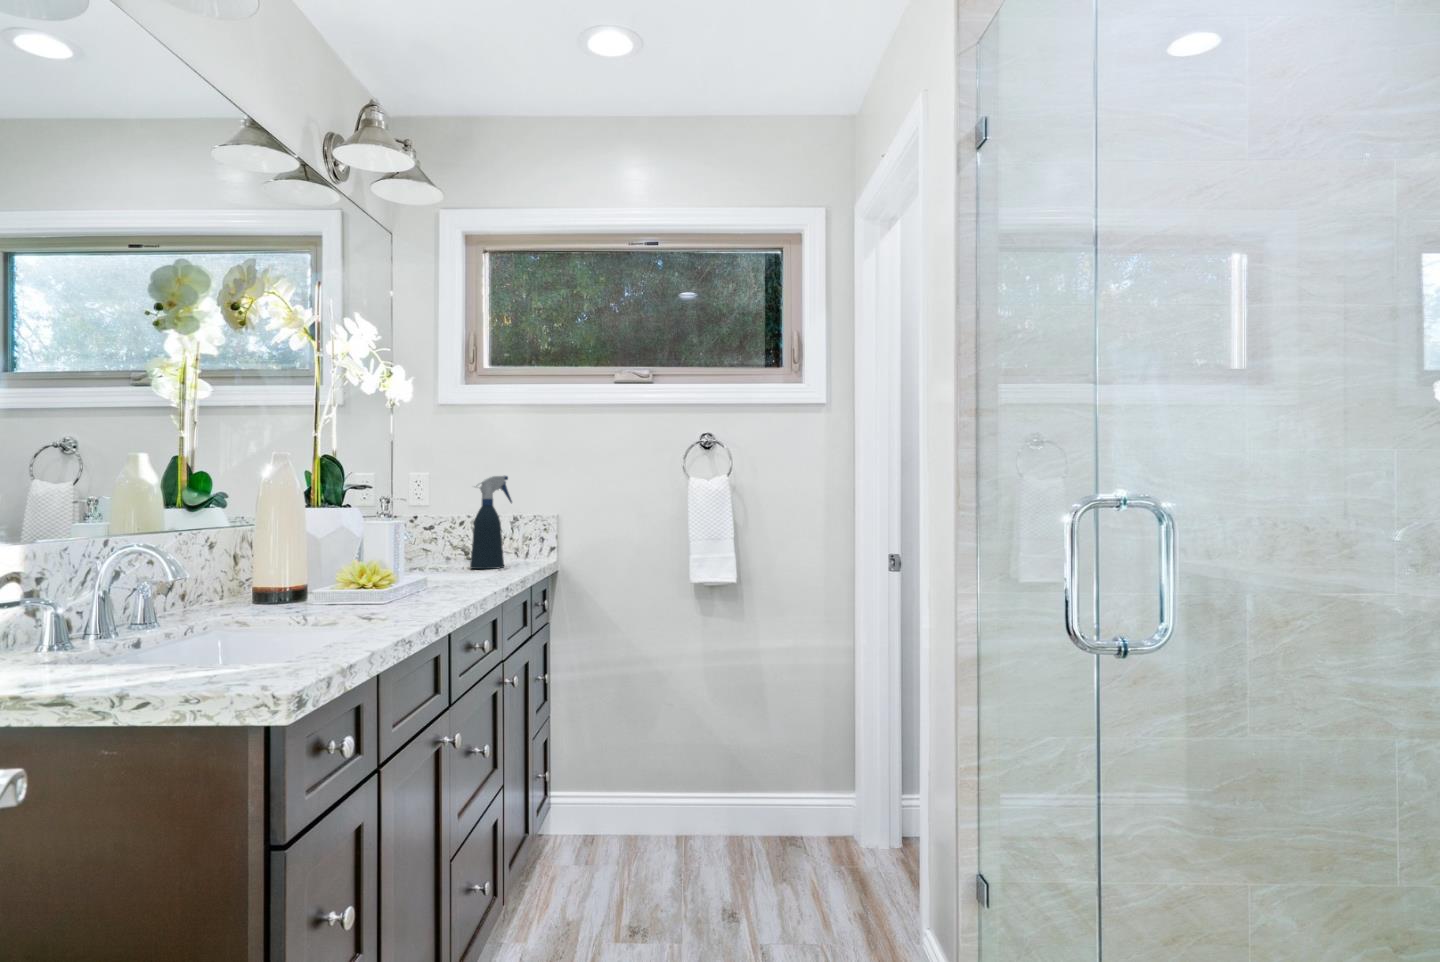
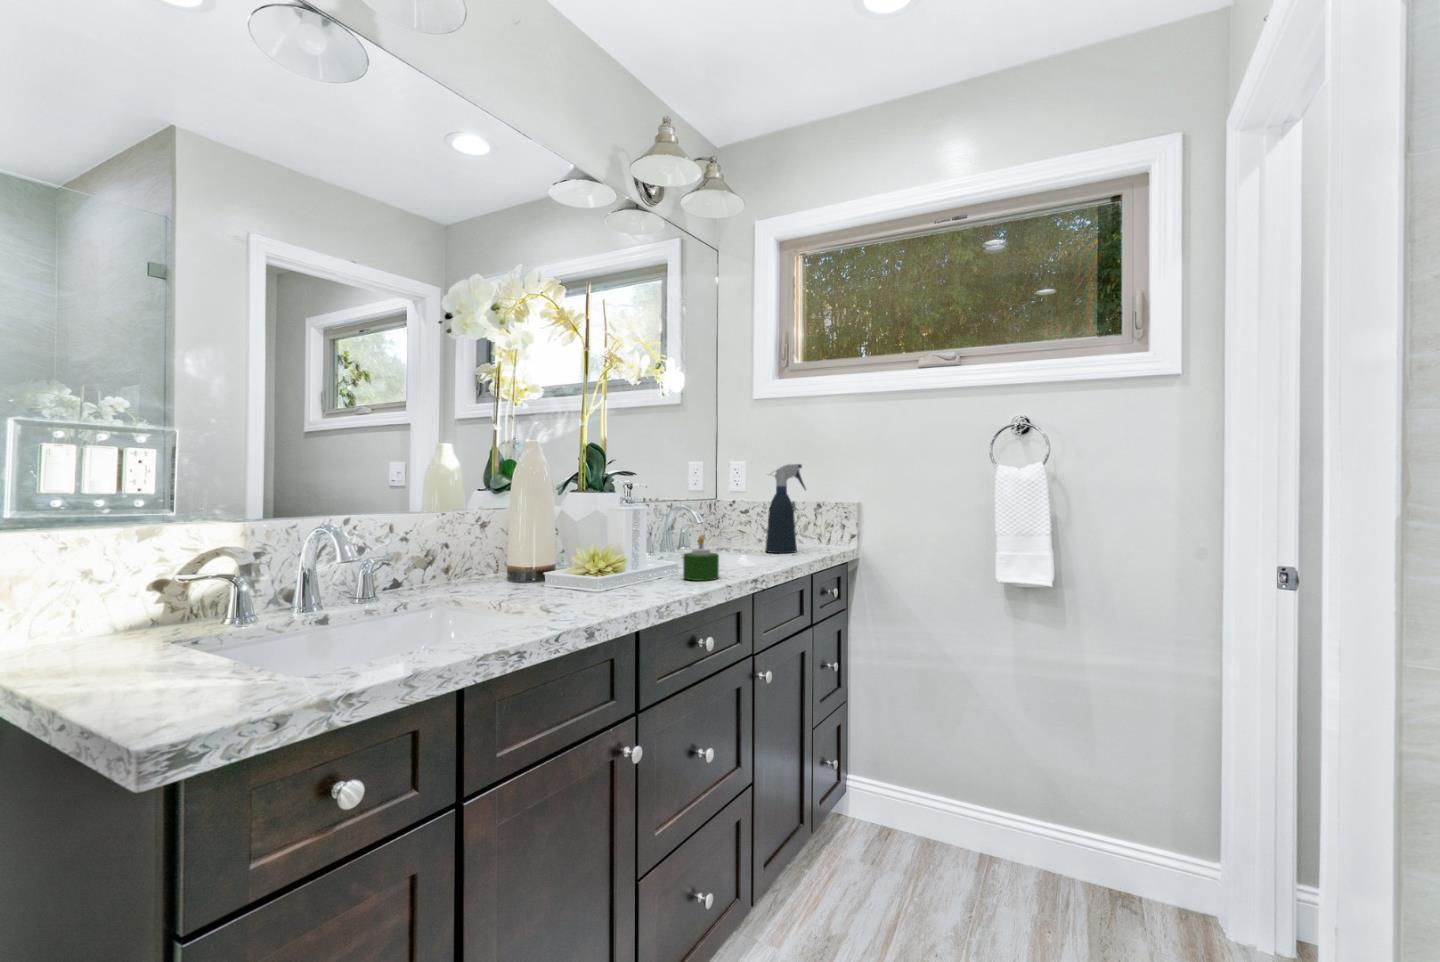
candle: none [438,548,474,592] -> present [683,536,719,581]

